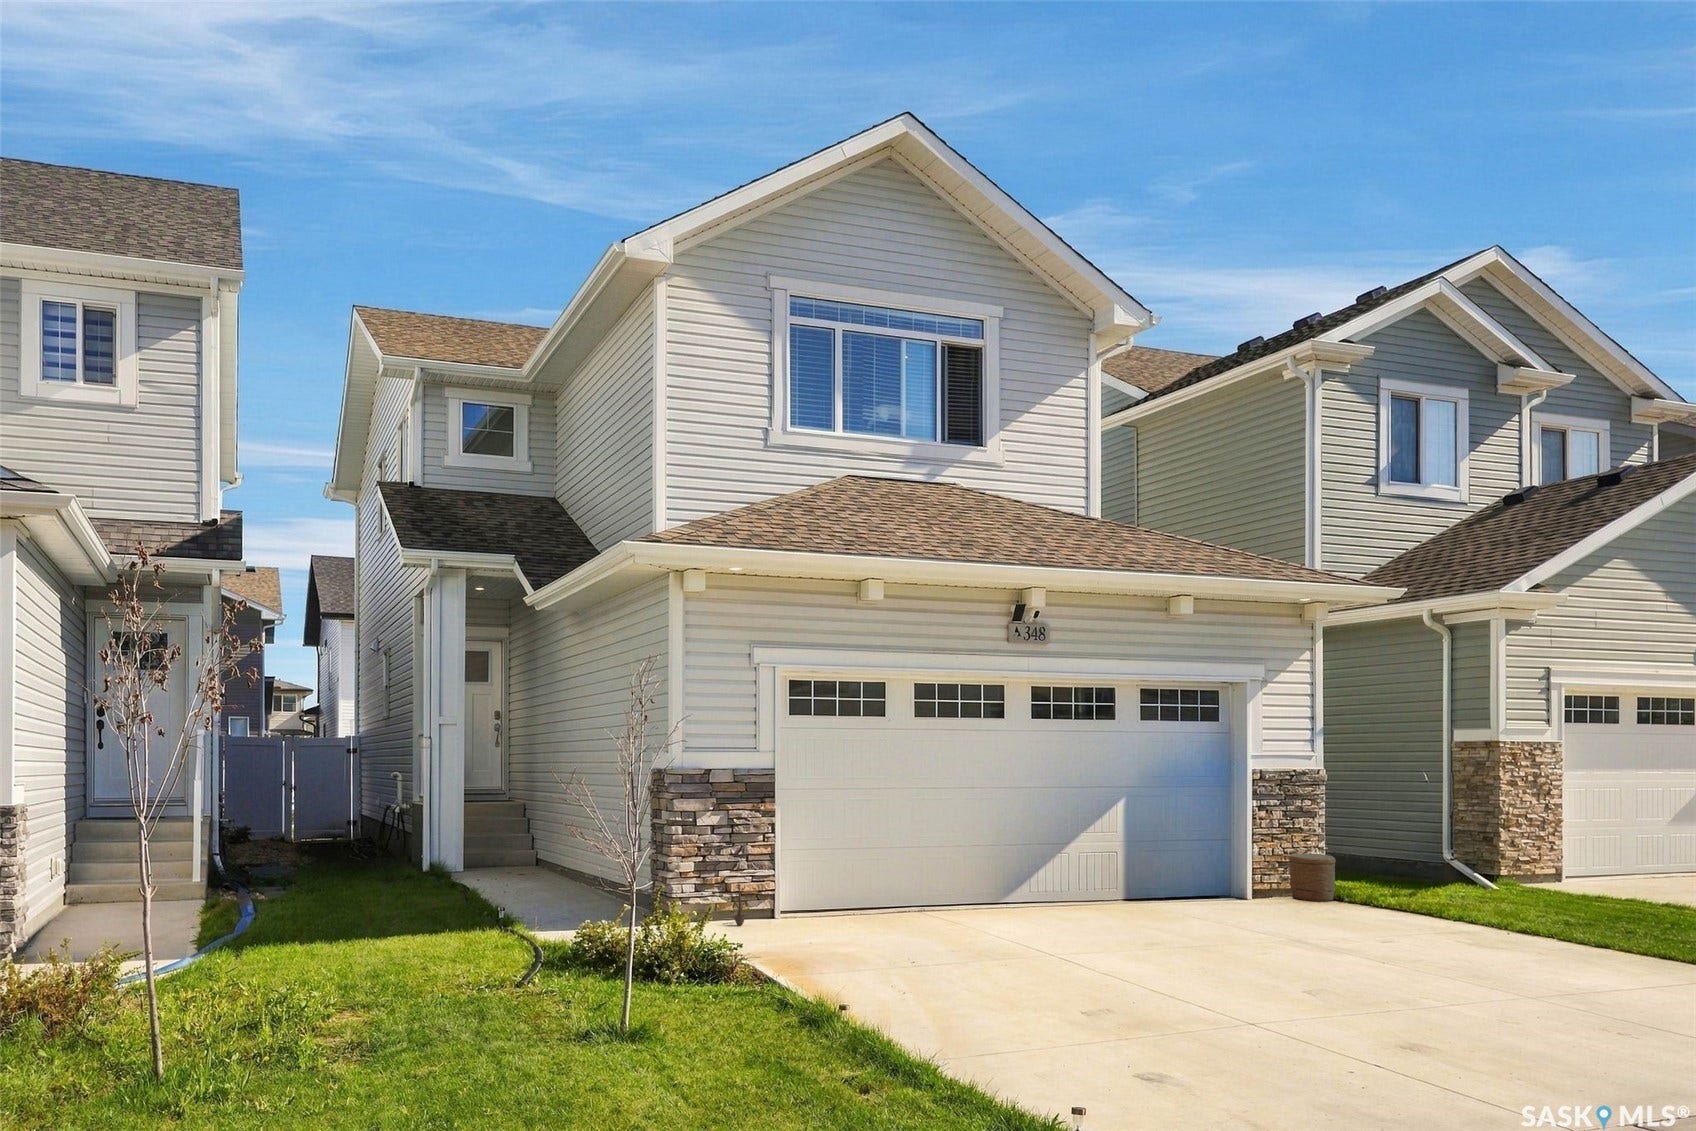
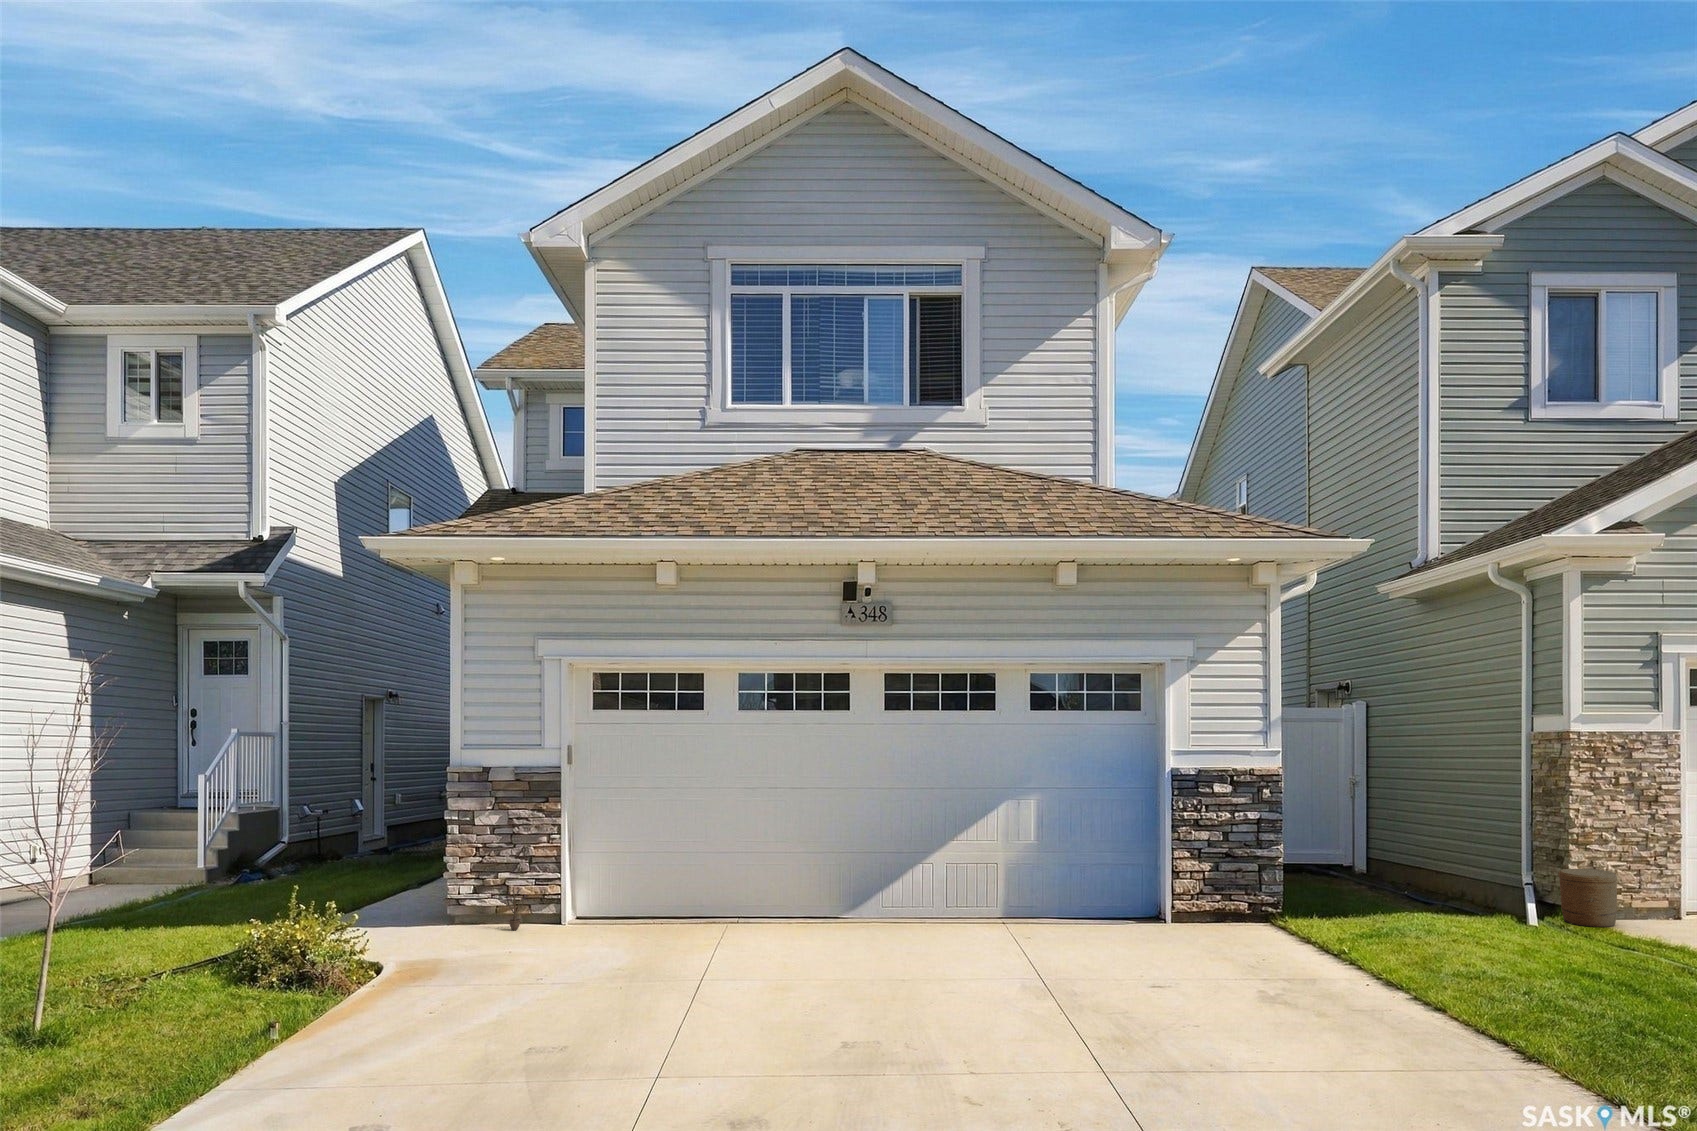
woven basket: present [1288,854,1336,902] -> present [1558,868,1617,927]

